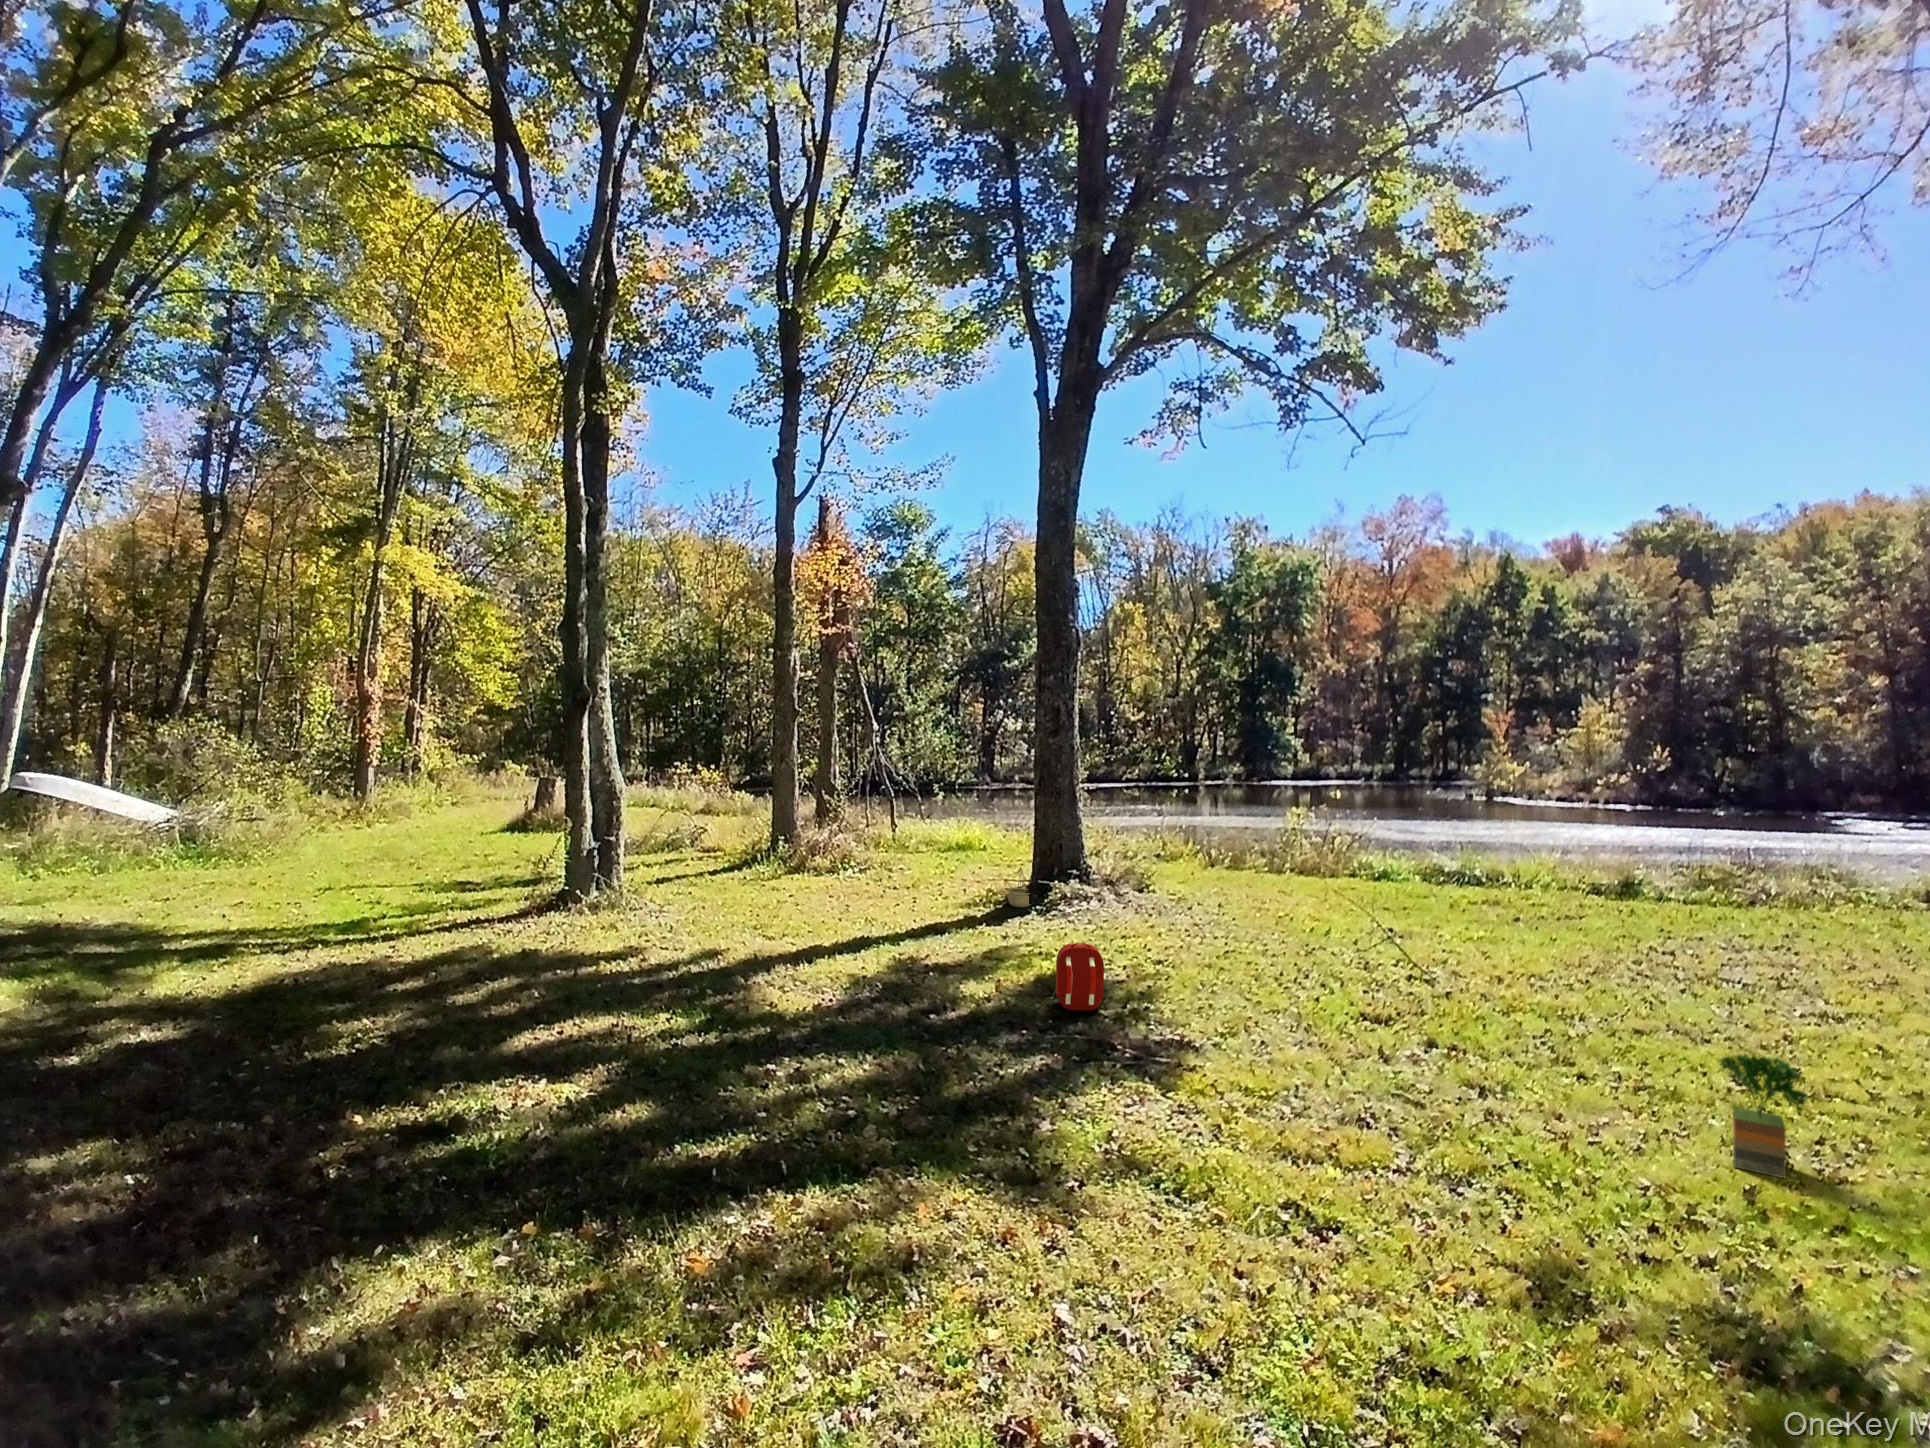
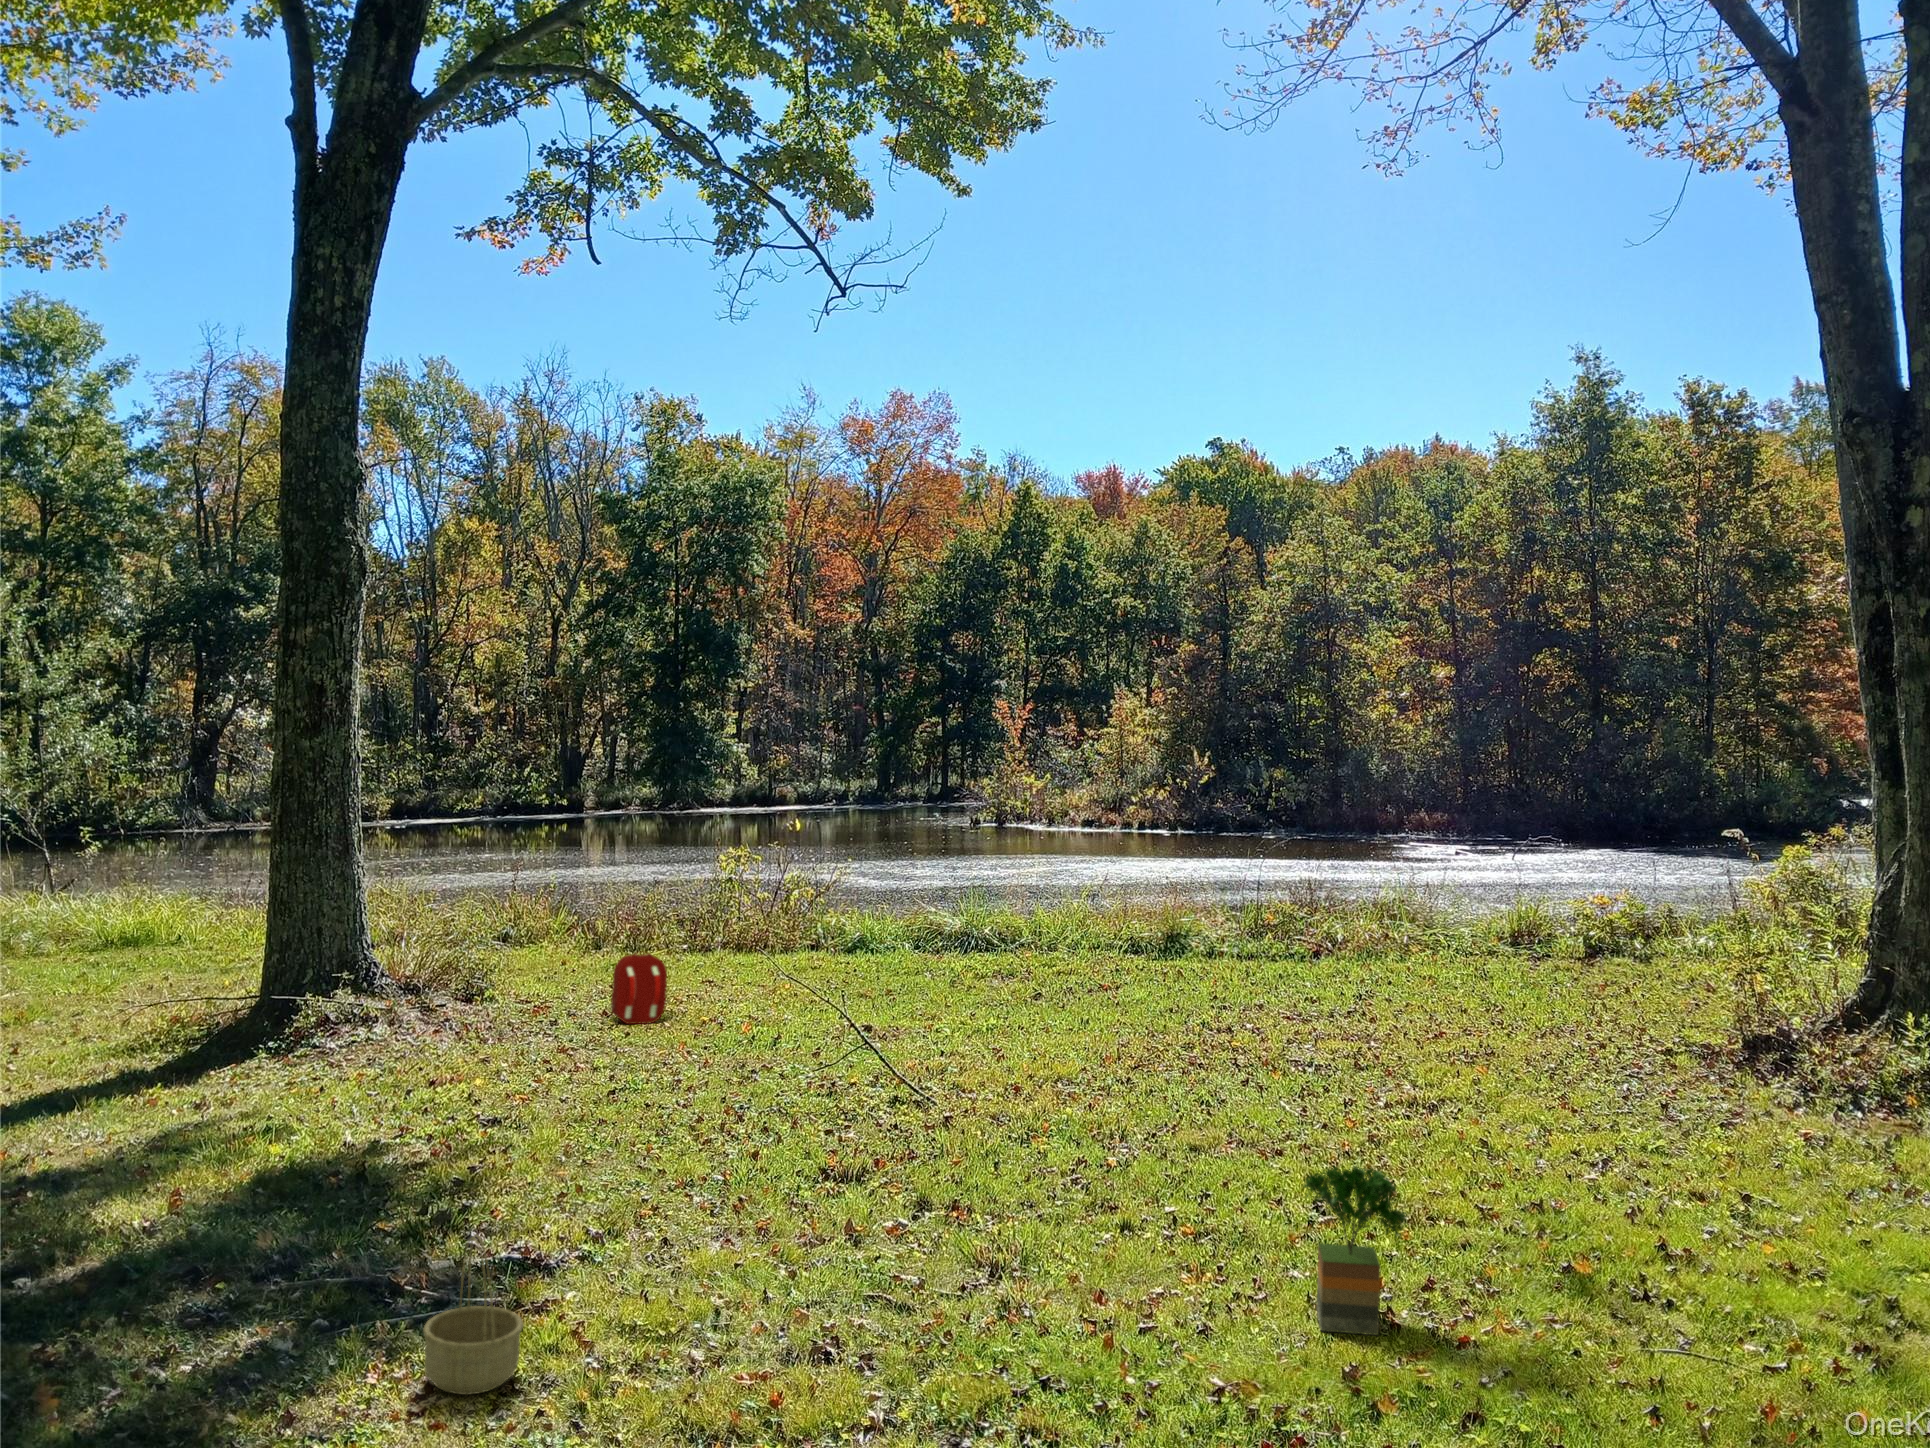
basket: present [1008,867,1031,907] -> present [423,1234,523,1395]
backpack: present [1054,943,1104,1011] -> present [611,953,667,1024]

